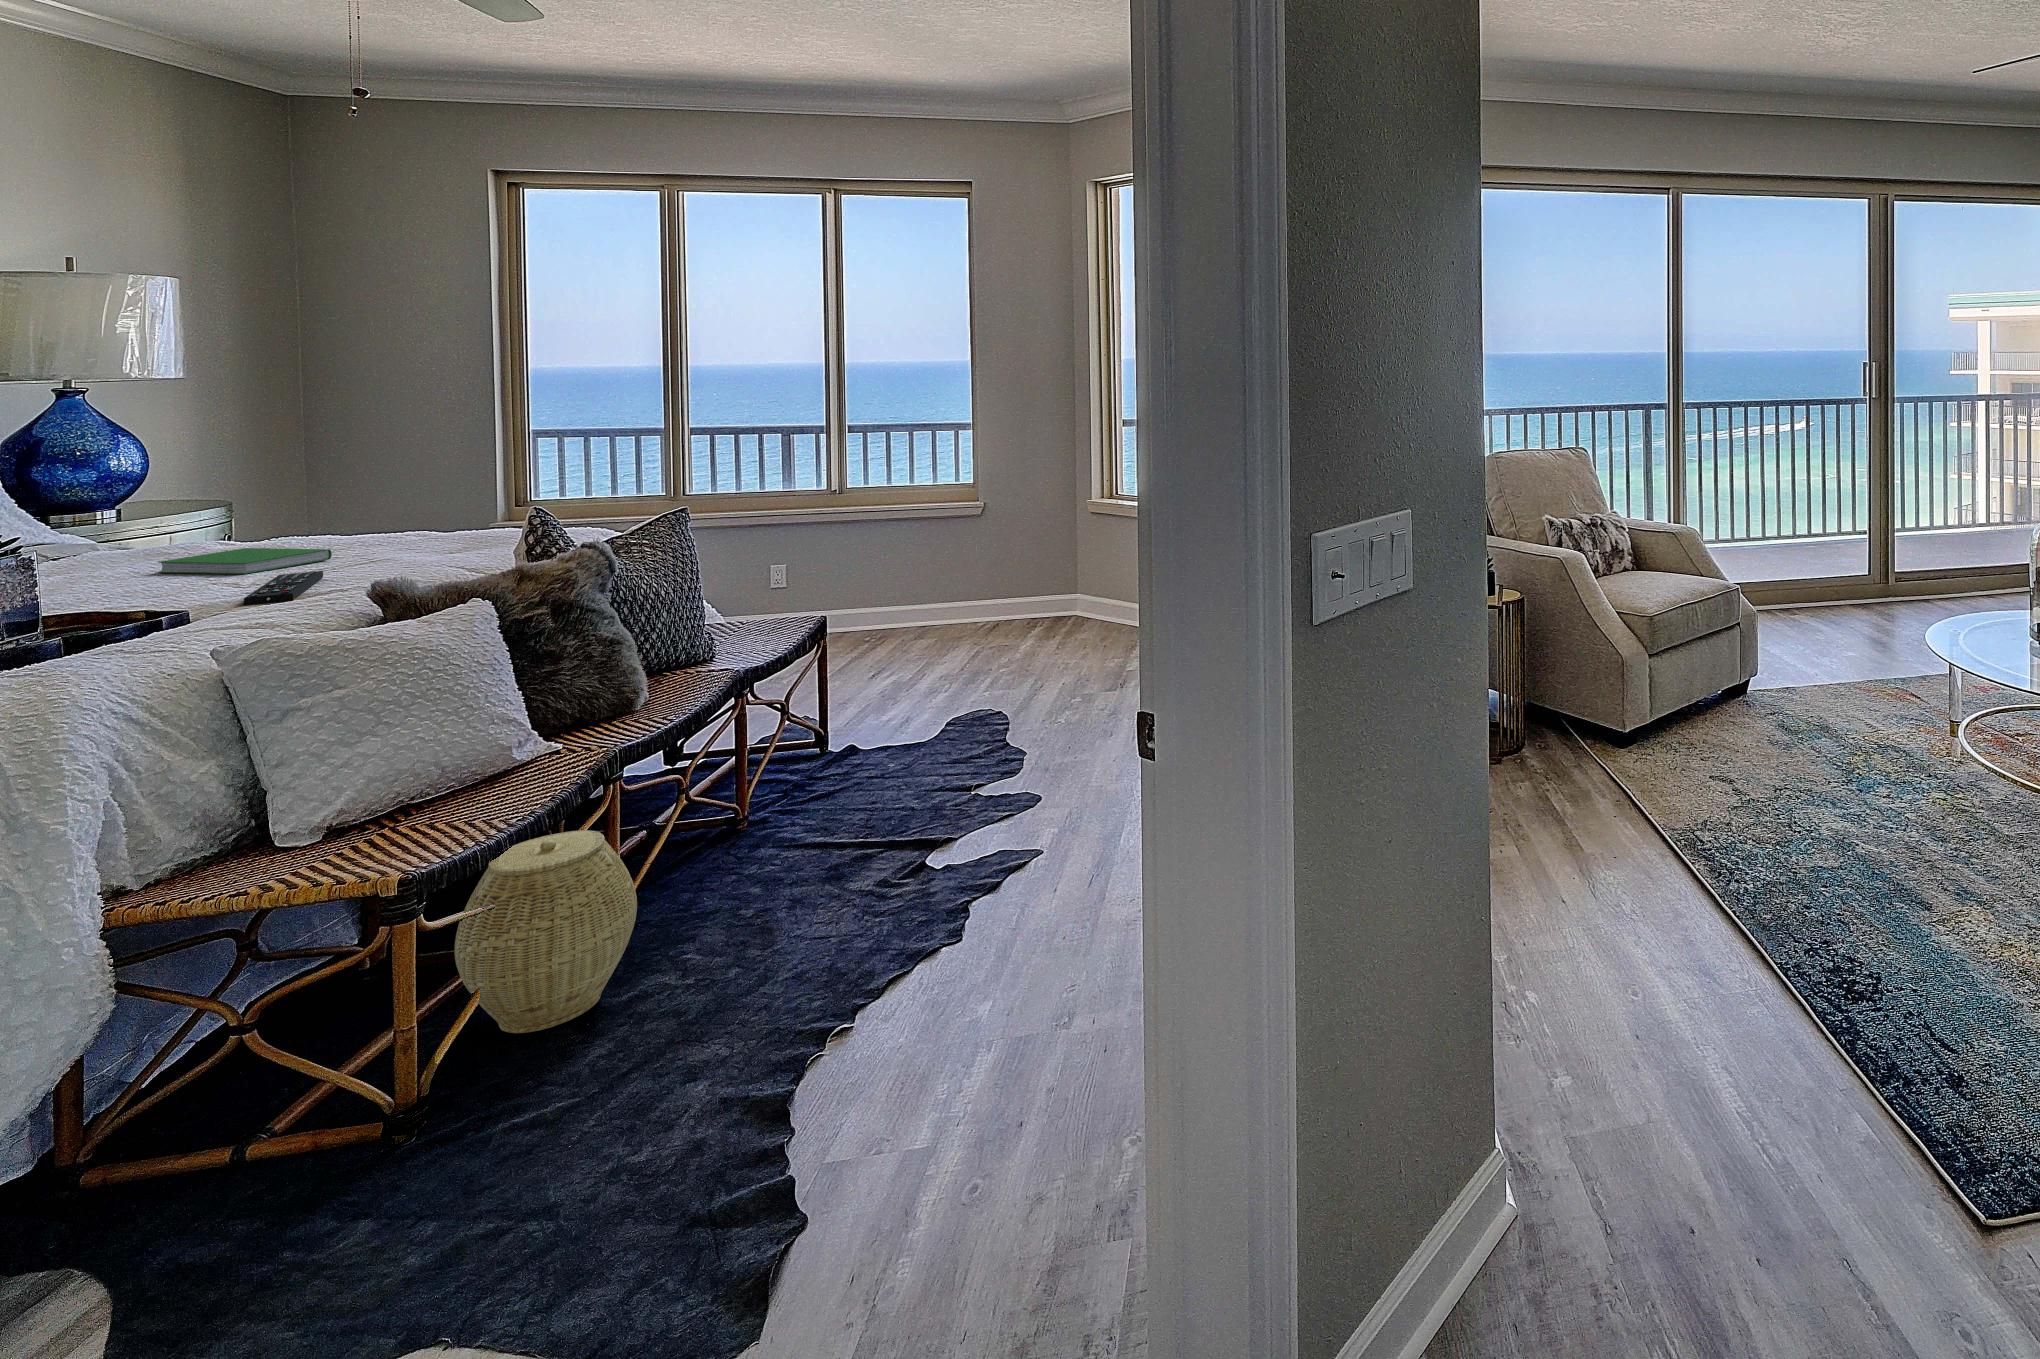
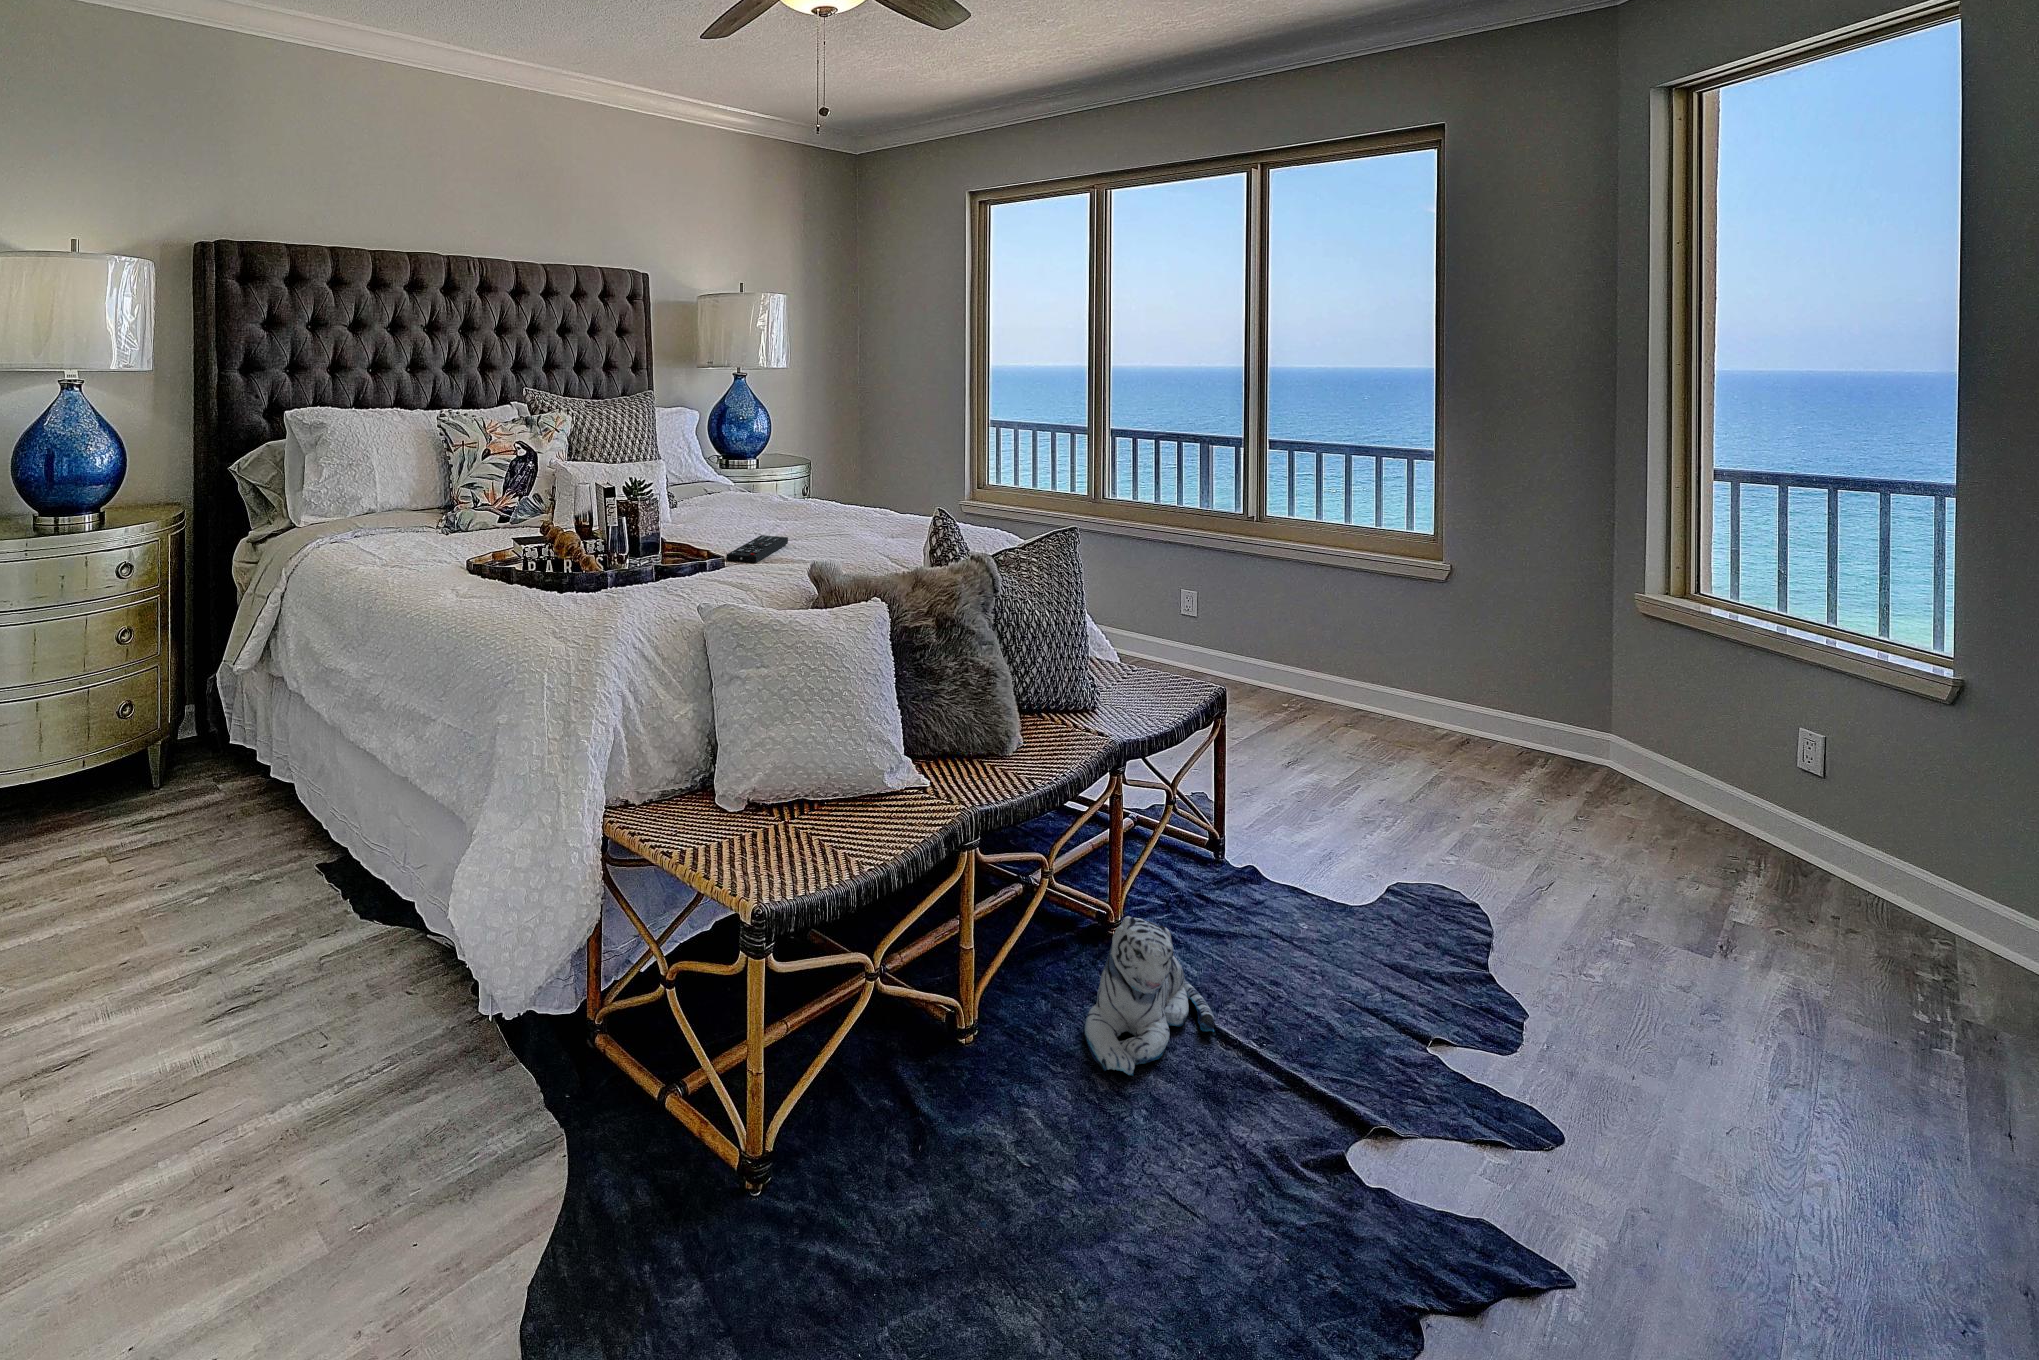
hardcover book: present [158,548,332,574] -> none [706,505,805,529]
plush toy: none [725,793,832,912] -> present [1084,916,1215,1075]
woven basket: present [455,830,637,1033] -> none [815,887,979,1126]

